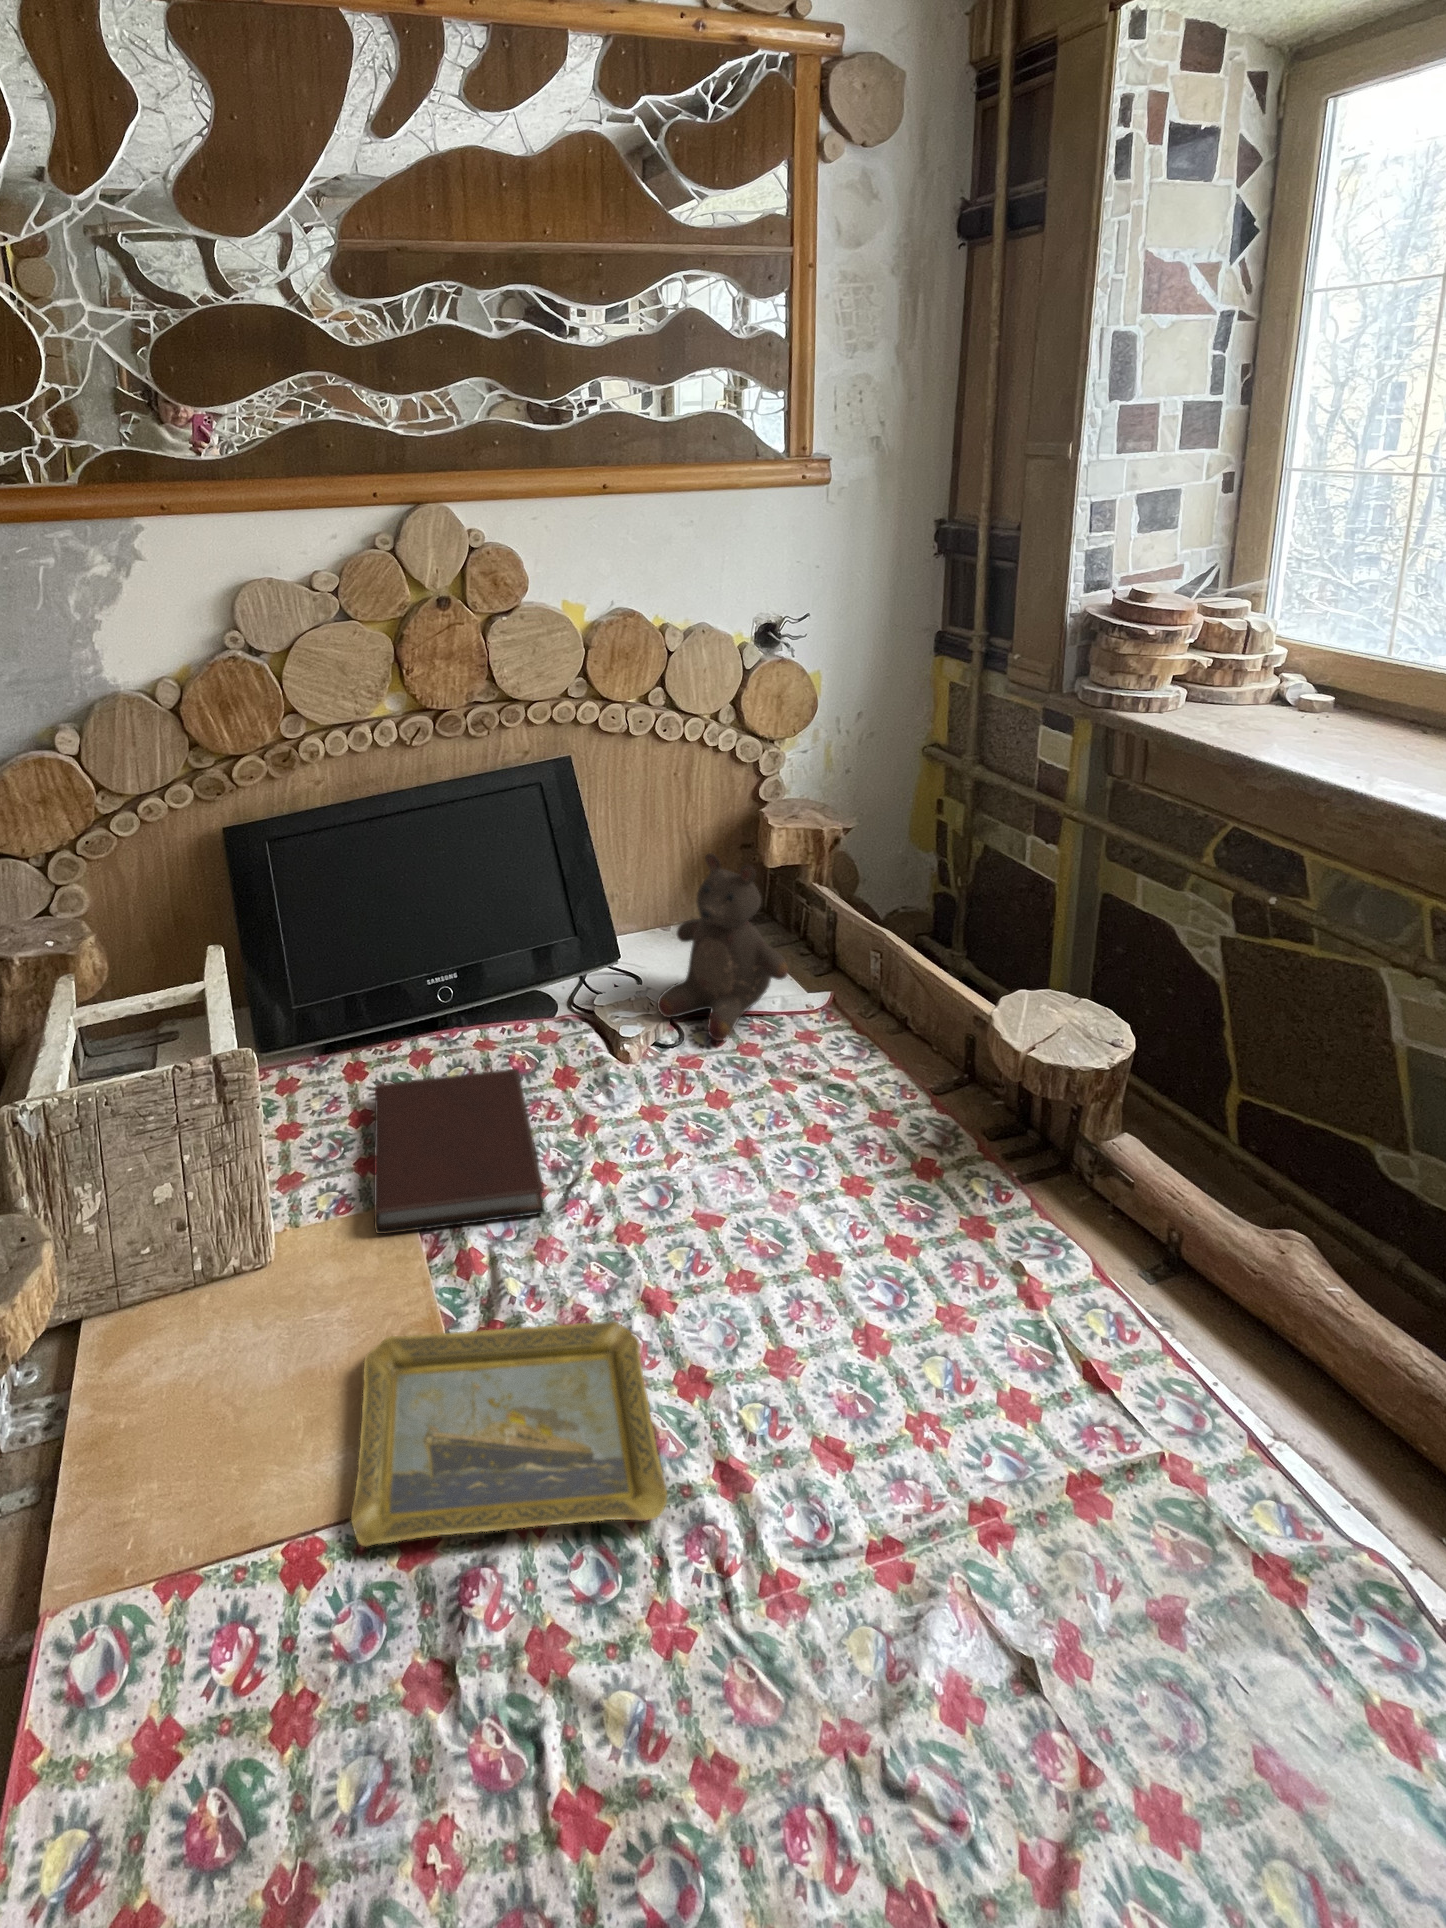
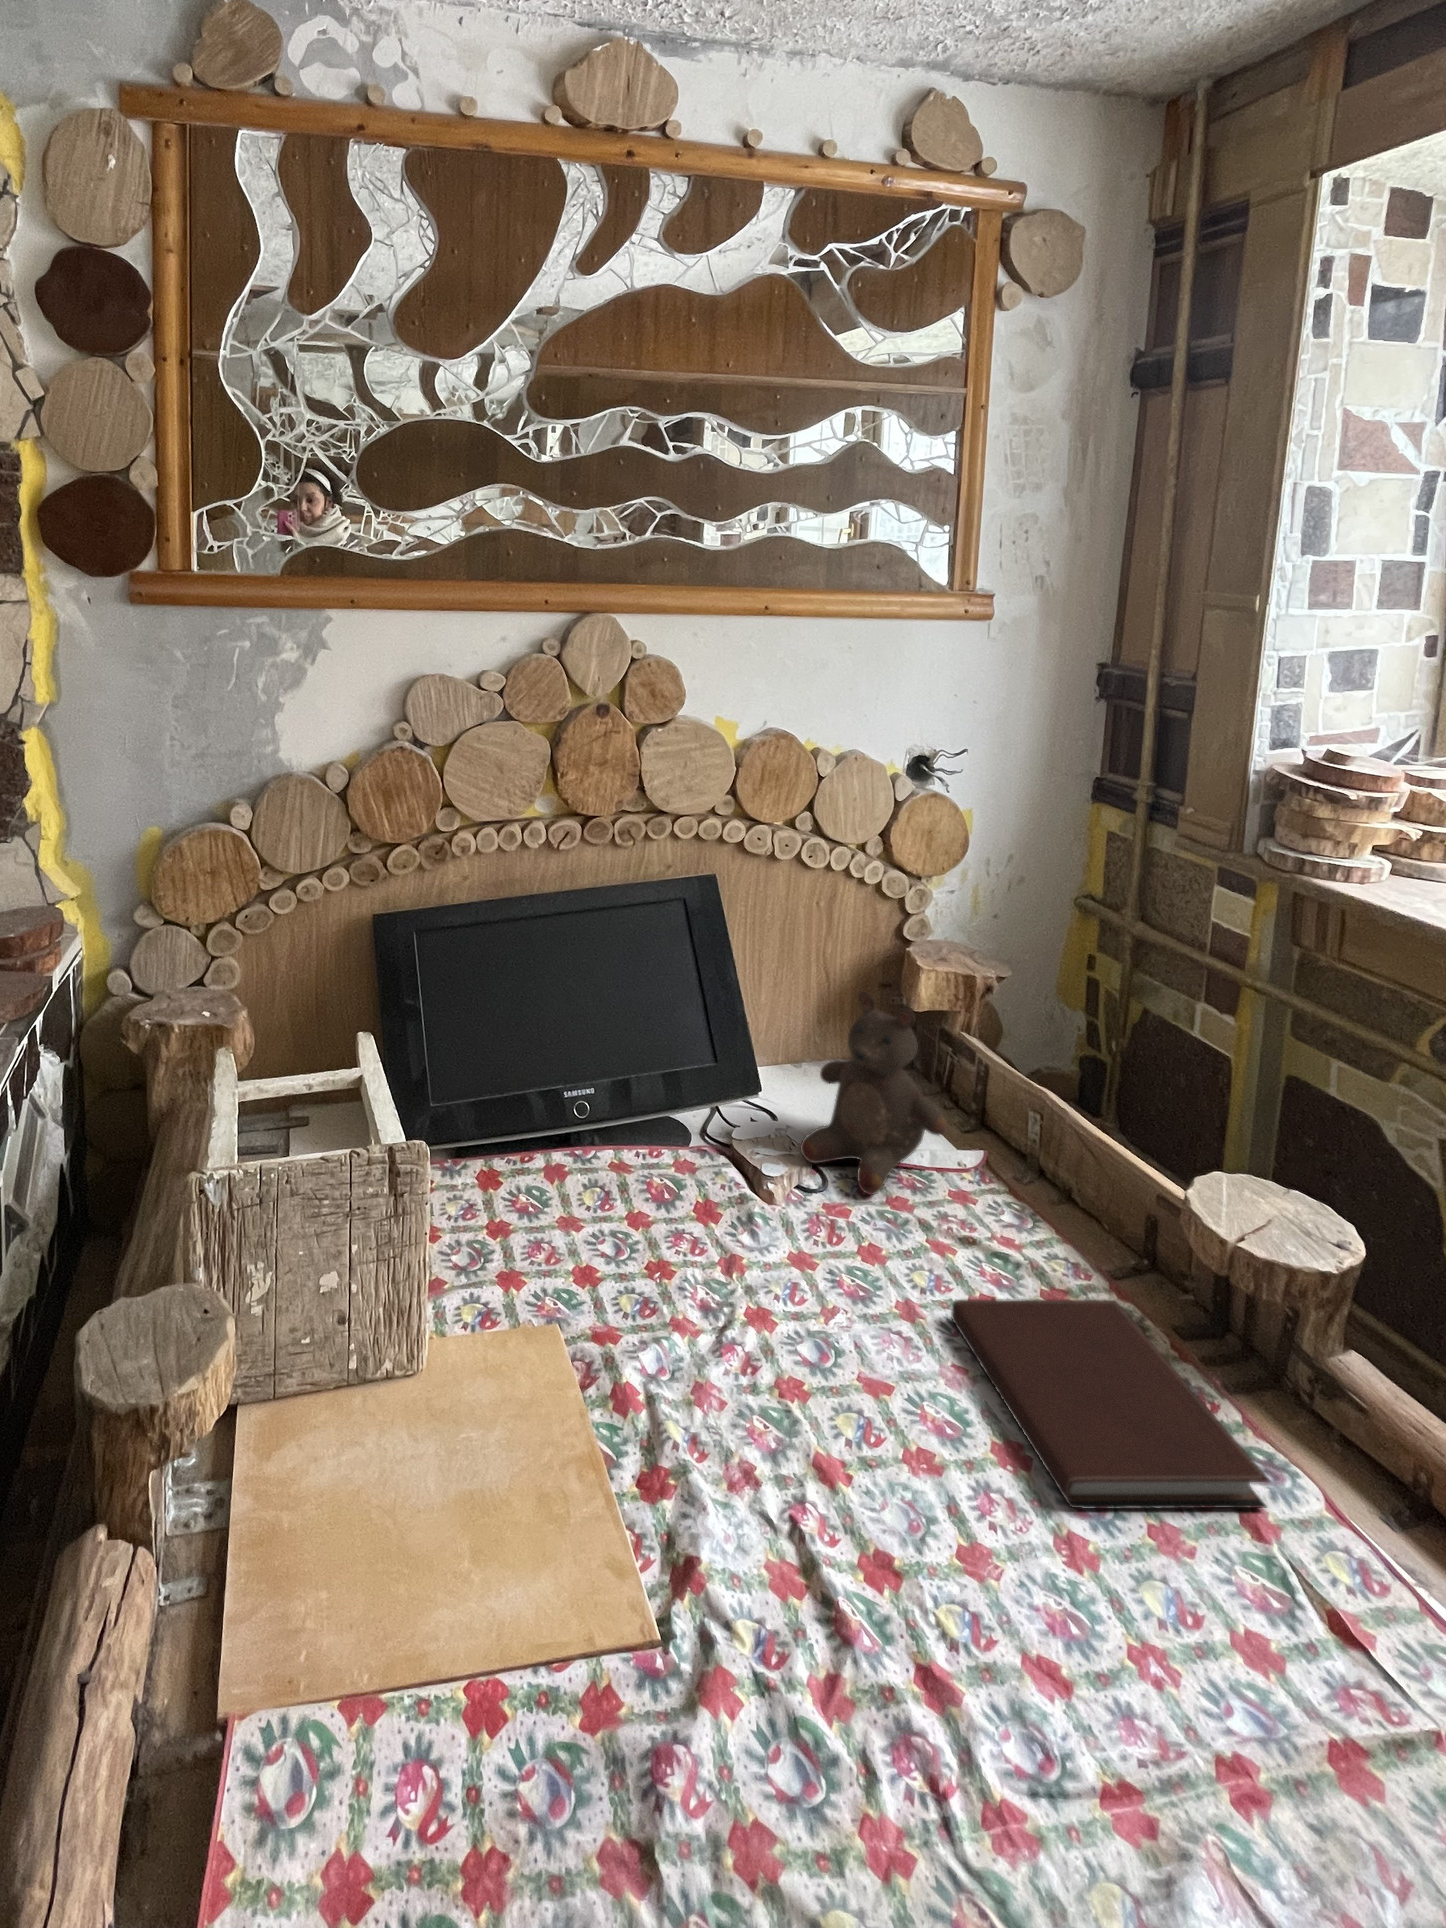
notebook: present [374,1069,545,1234] -> present [951,1299,1270,1509]
tray: present [351,1322,667,1546] -> none [530,1469,870,1716]

